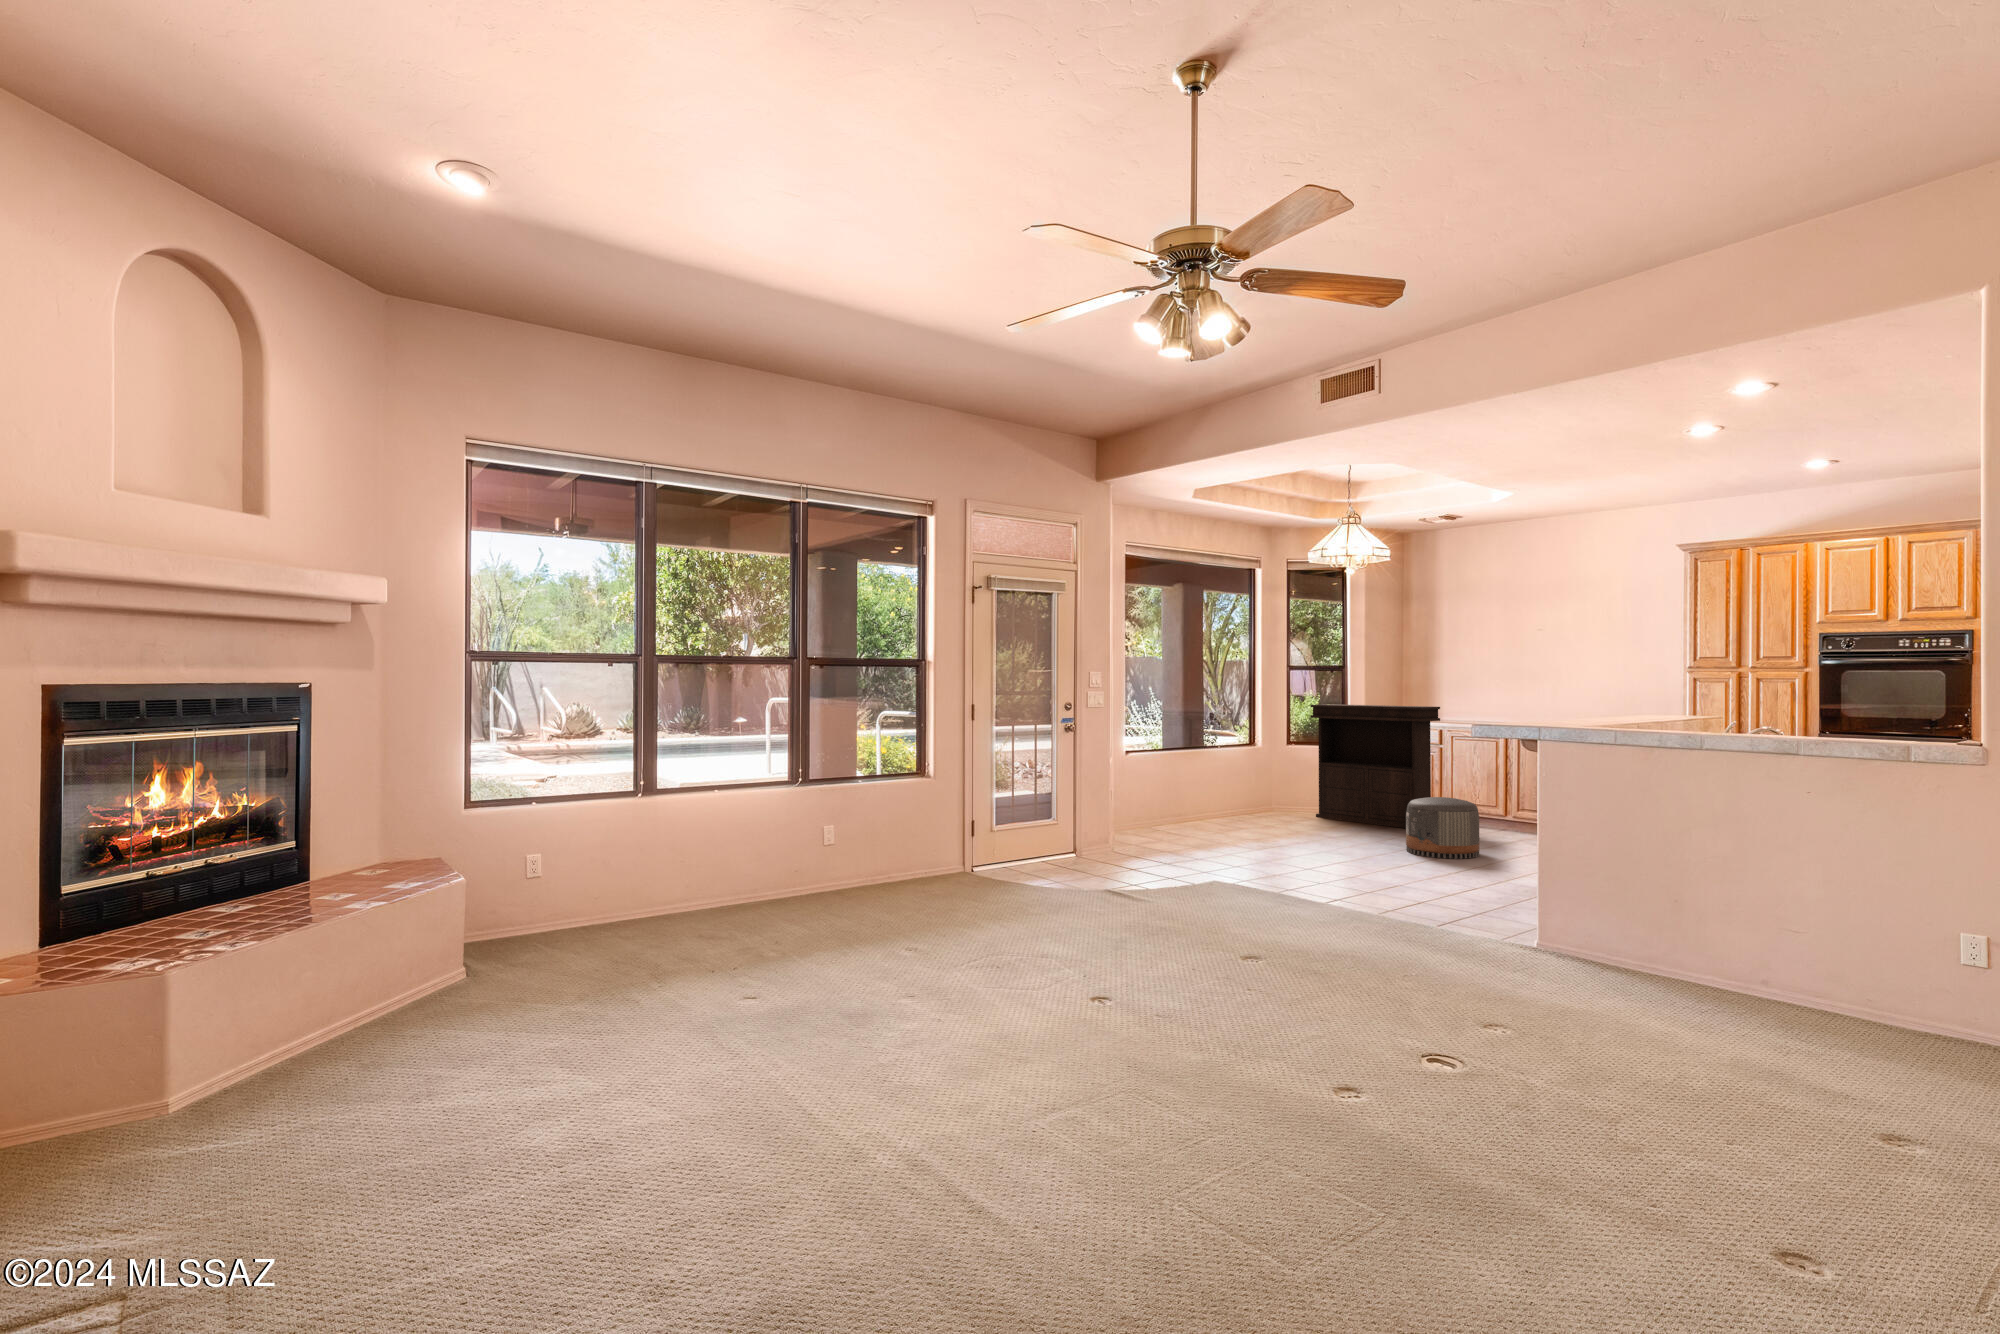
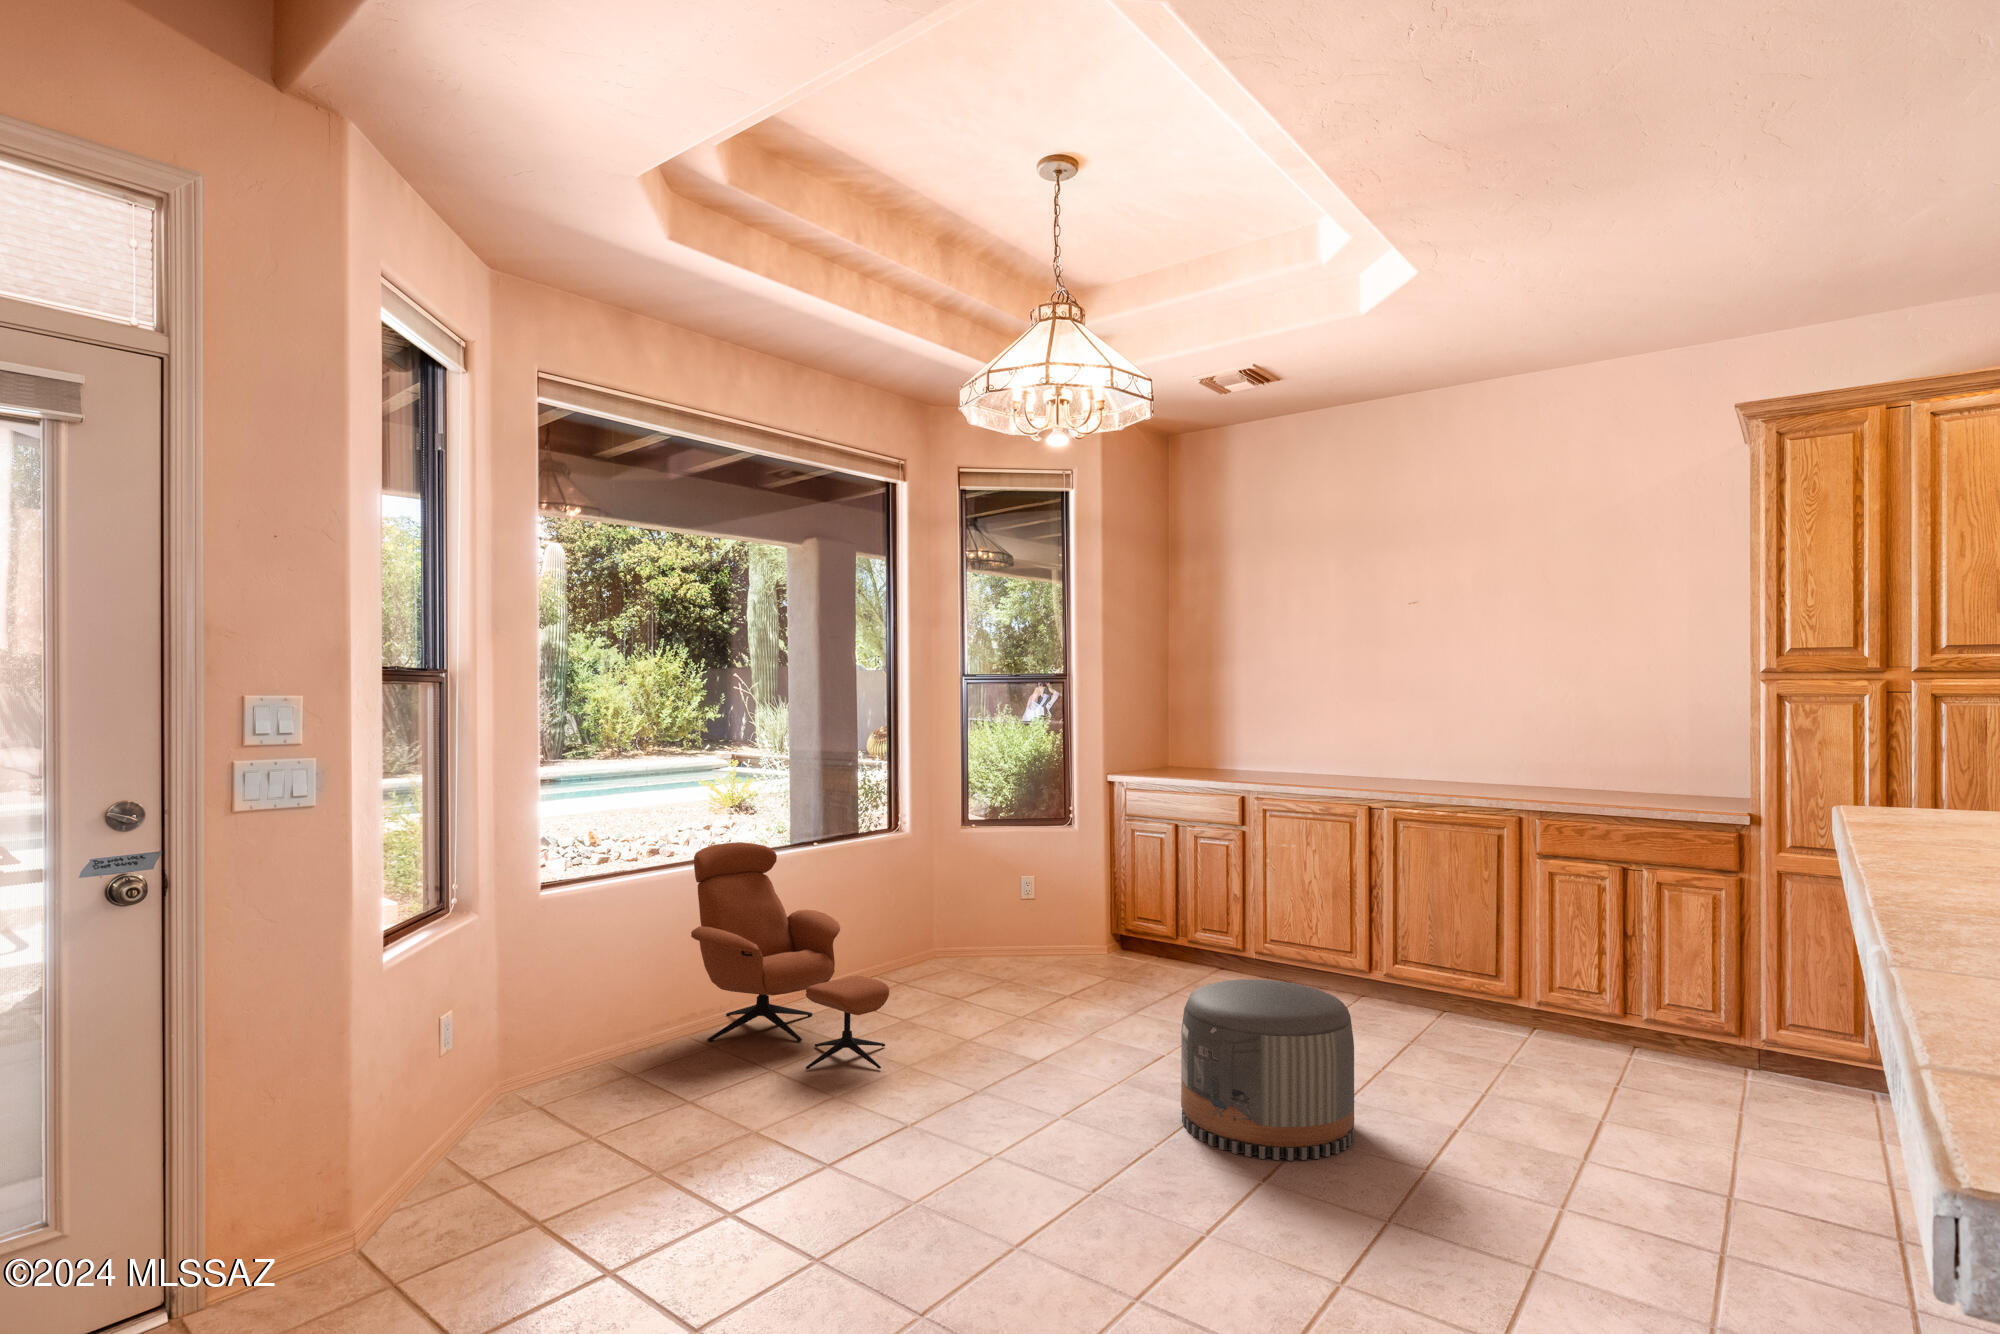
console table: present [1310,704,1440,828] -> none [999,744,1247,1015]
lounge chair: none [1180,747,1275,836] -> present [691,842,889,1069]

